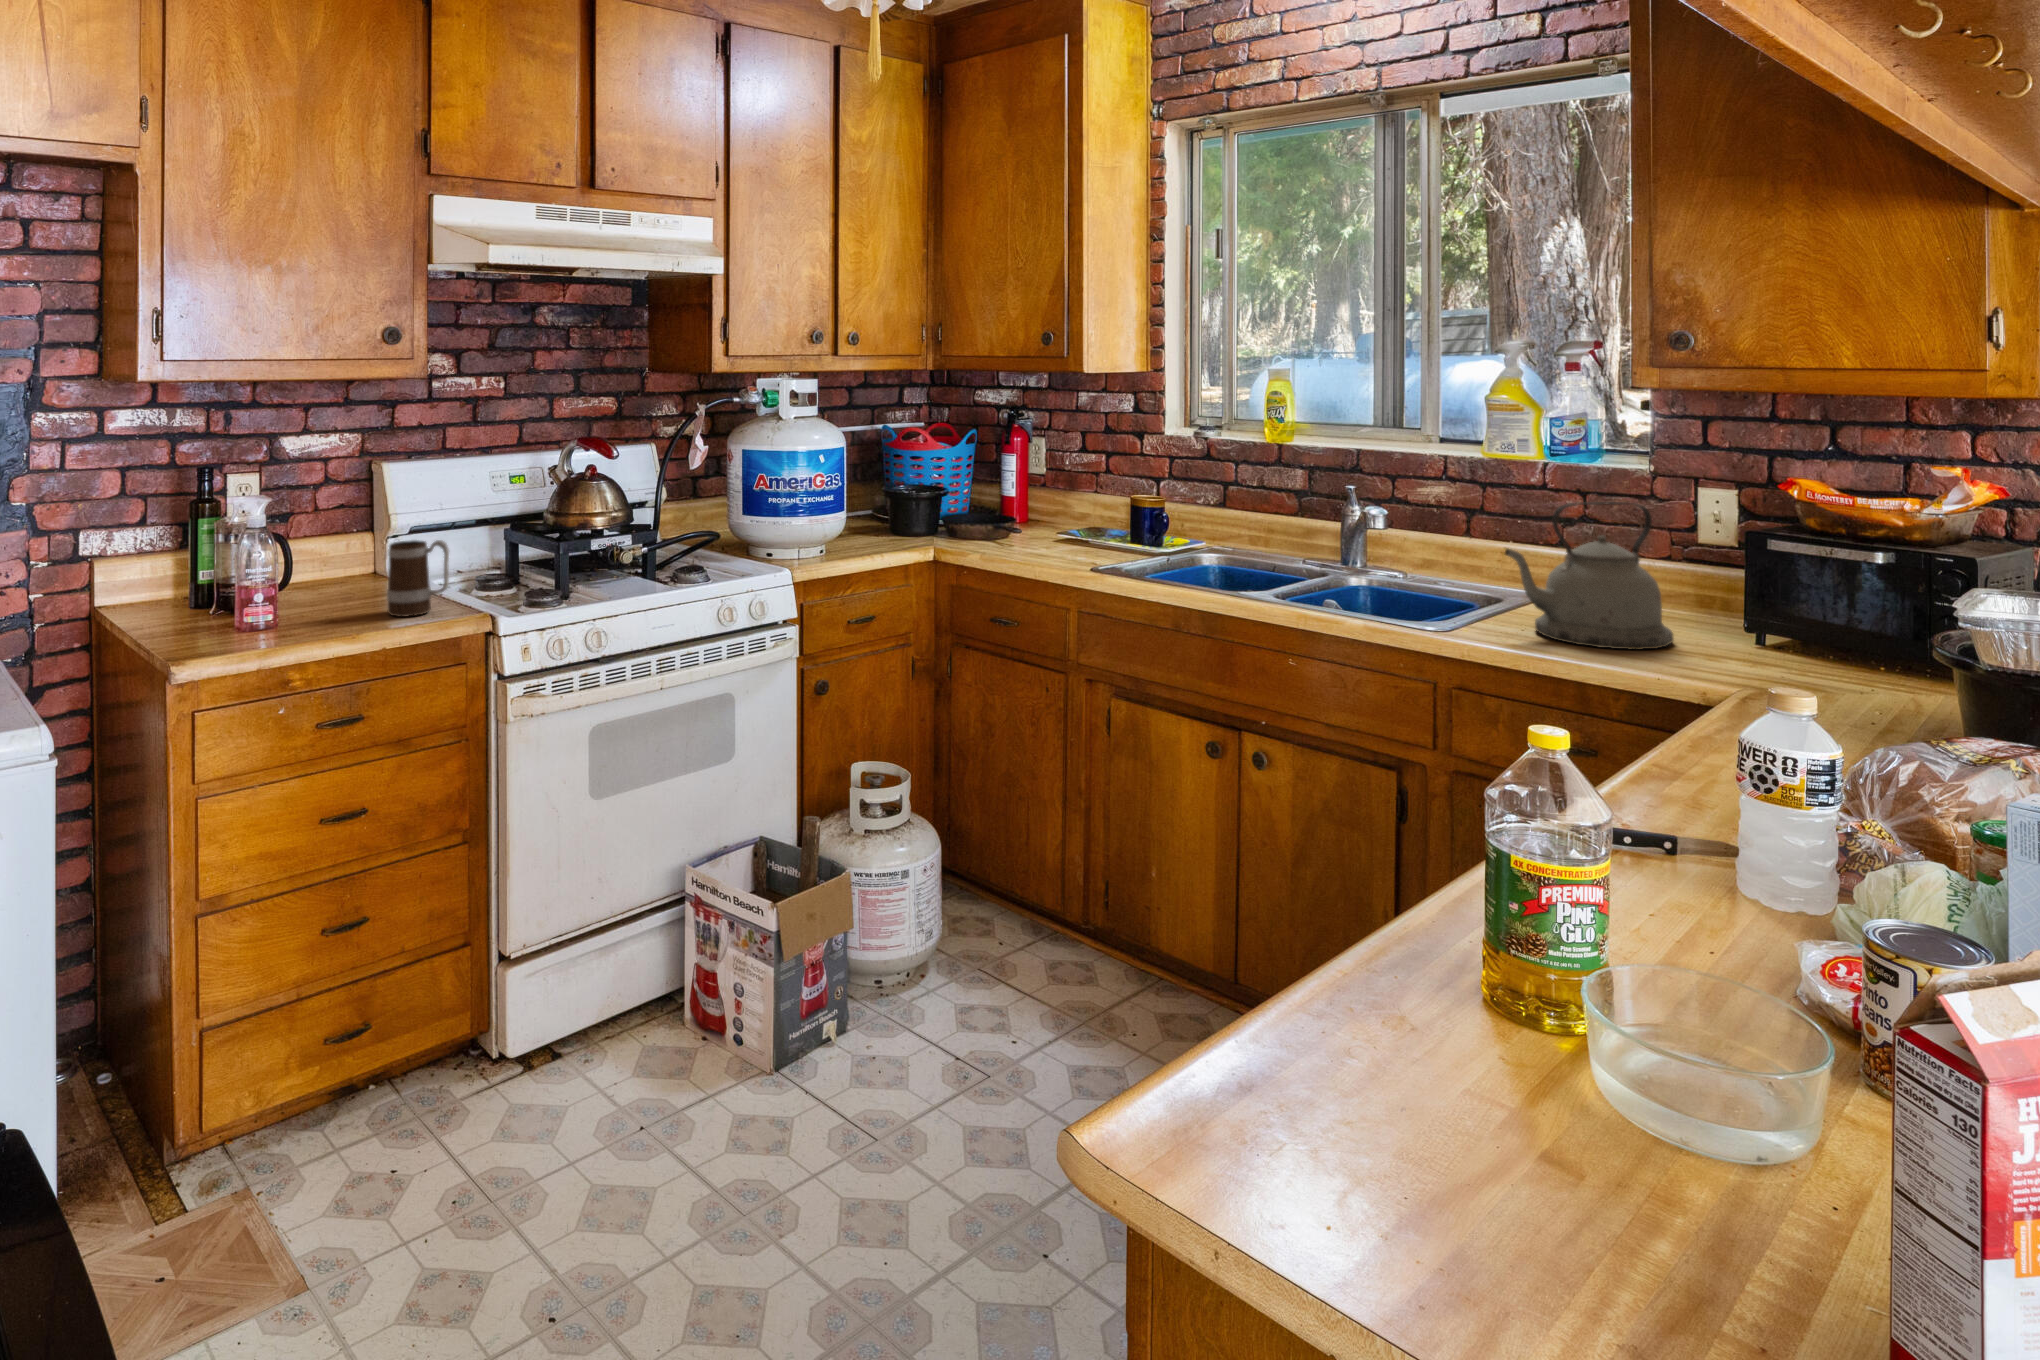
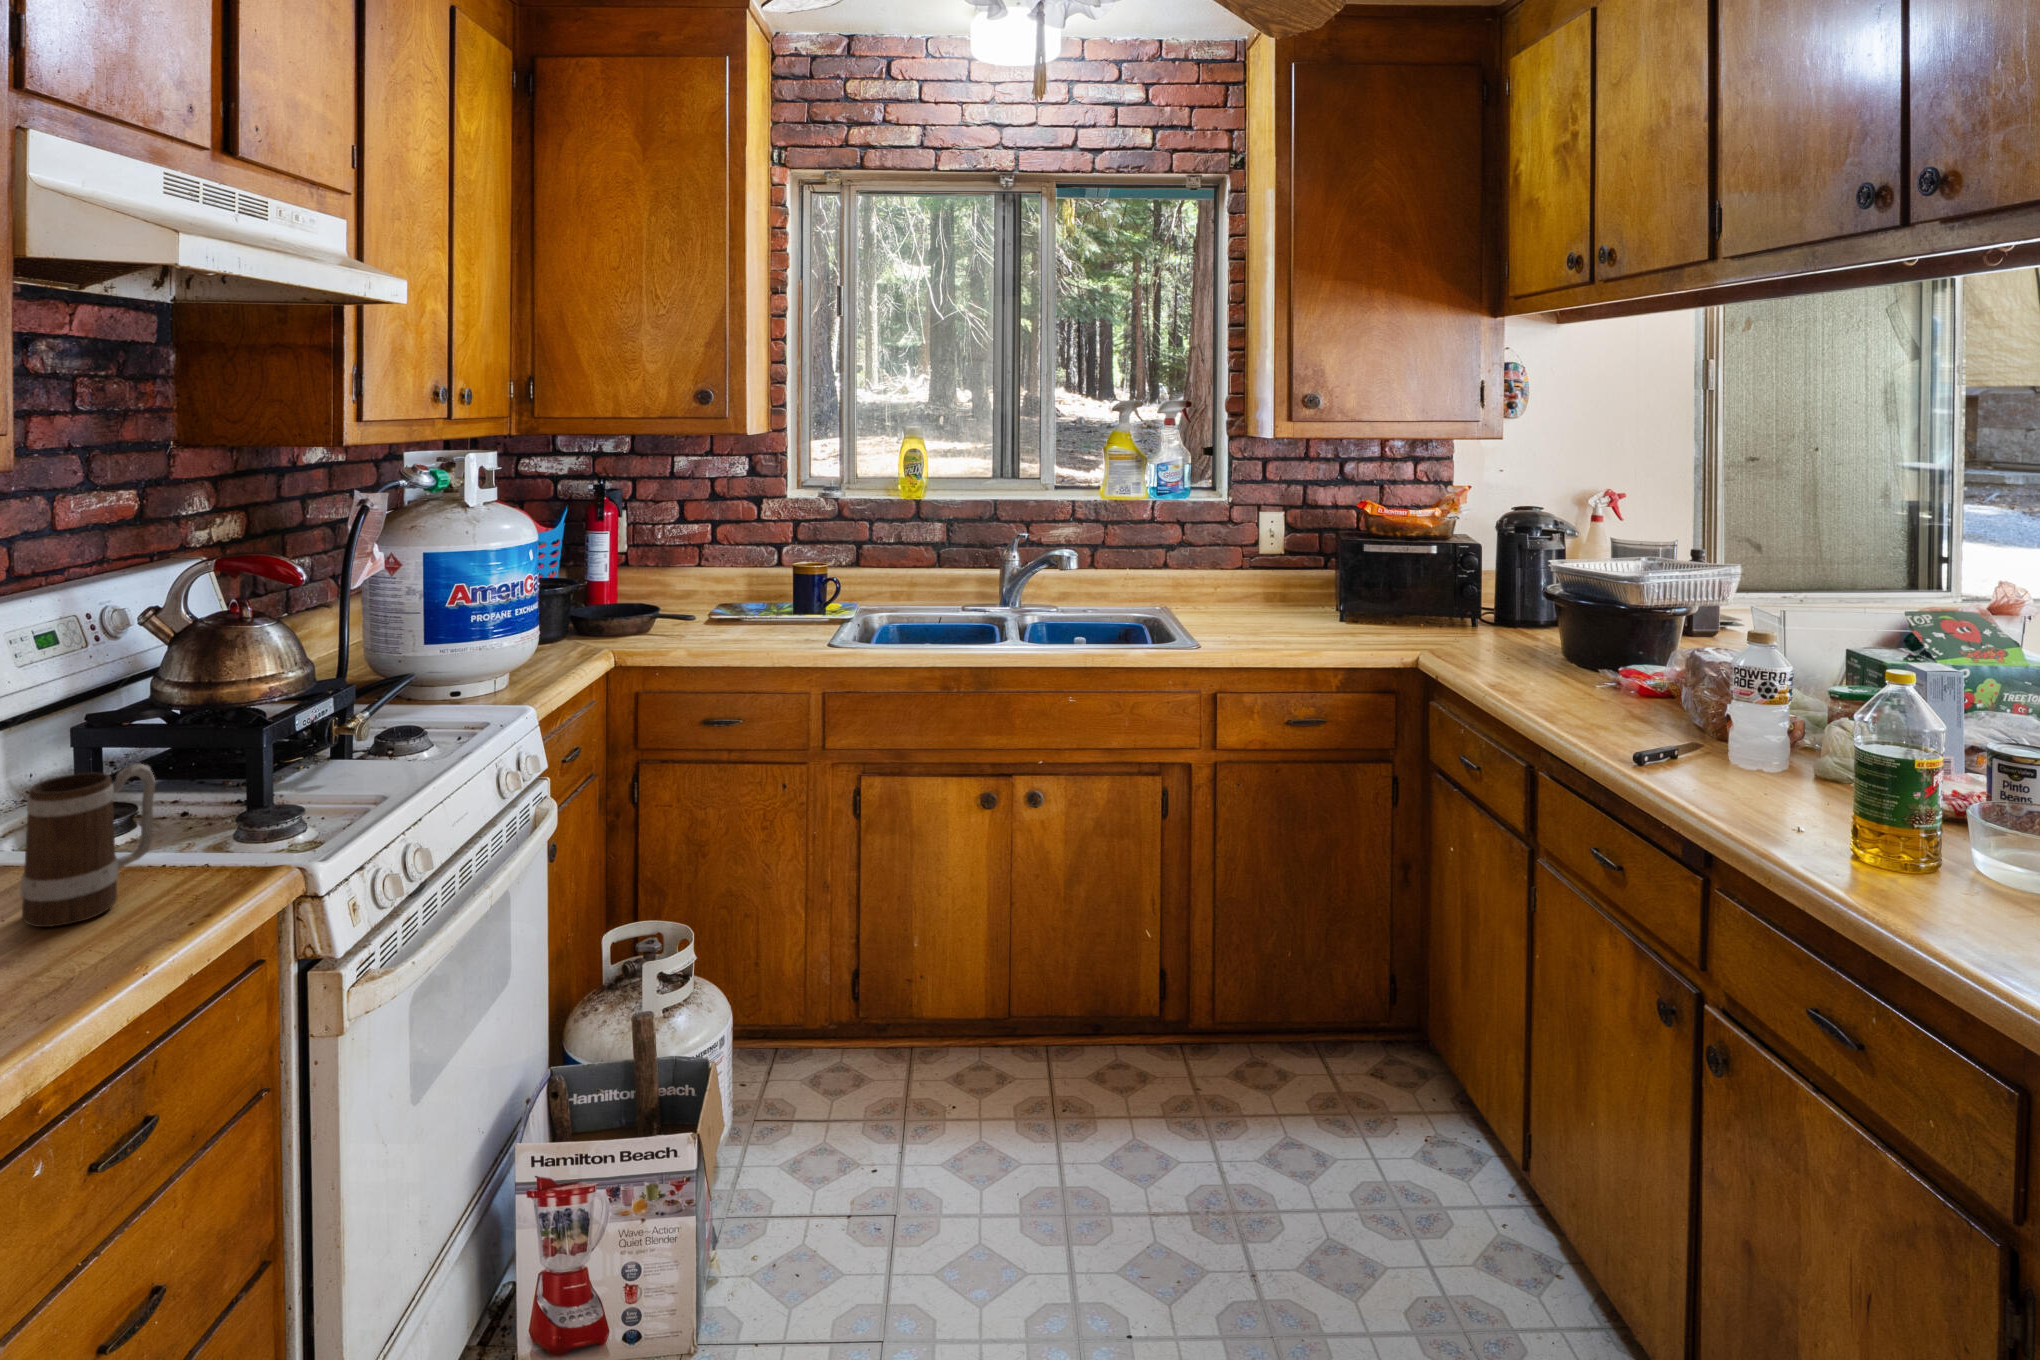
kettle: present [1505,502,1674,650] -> none [1243,528,1337,645]

